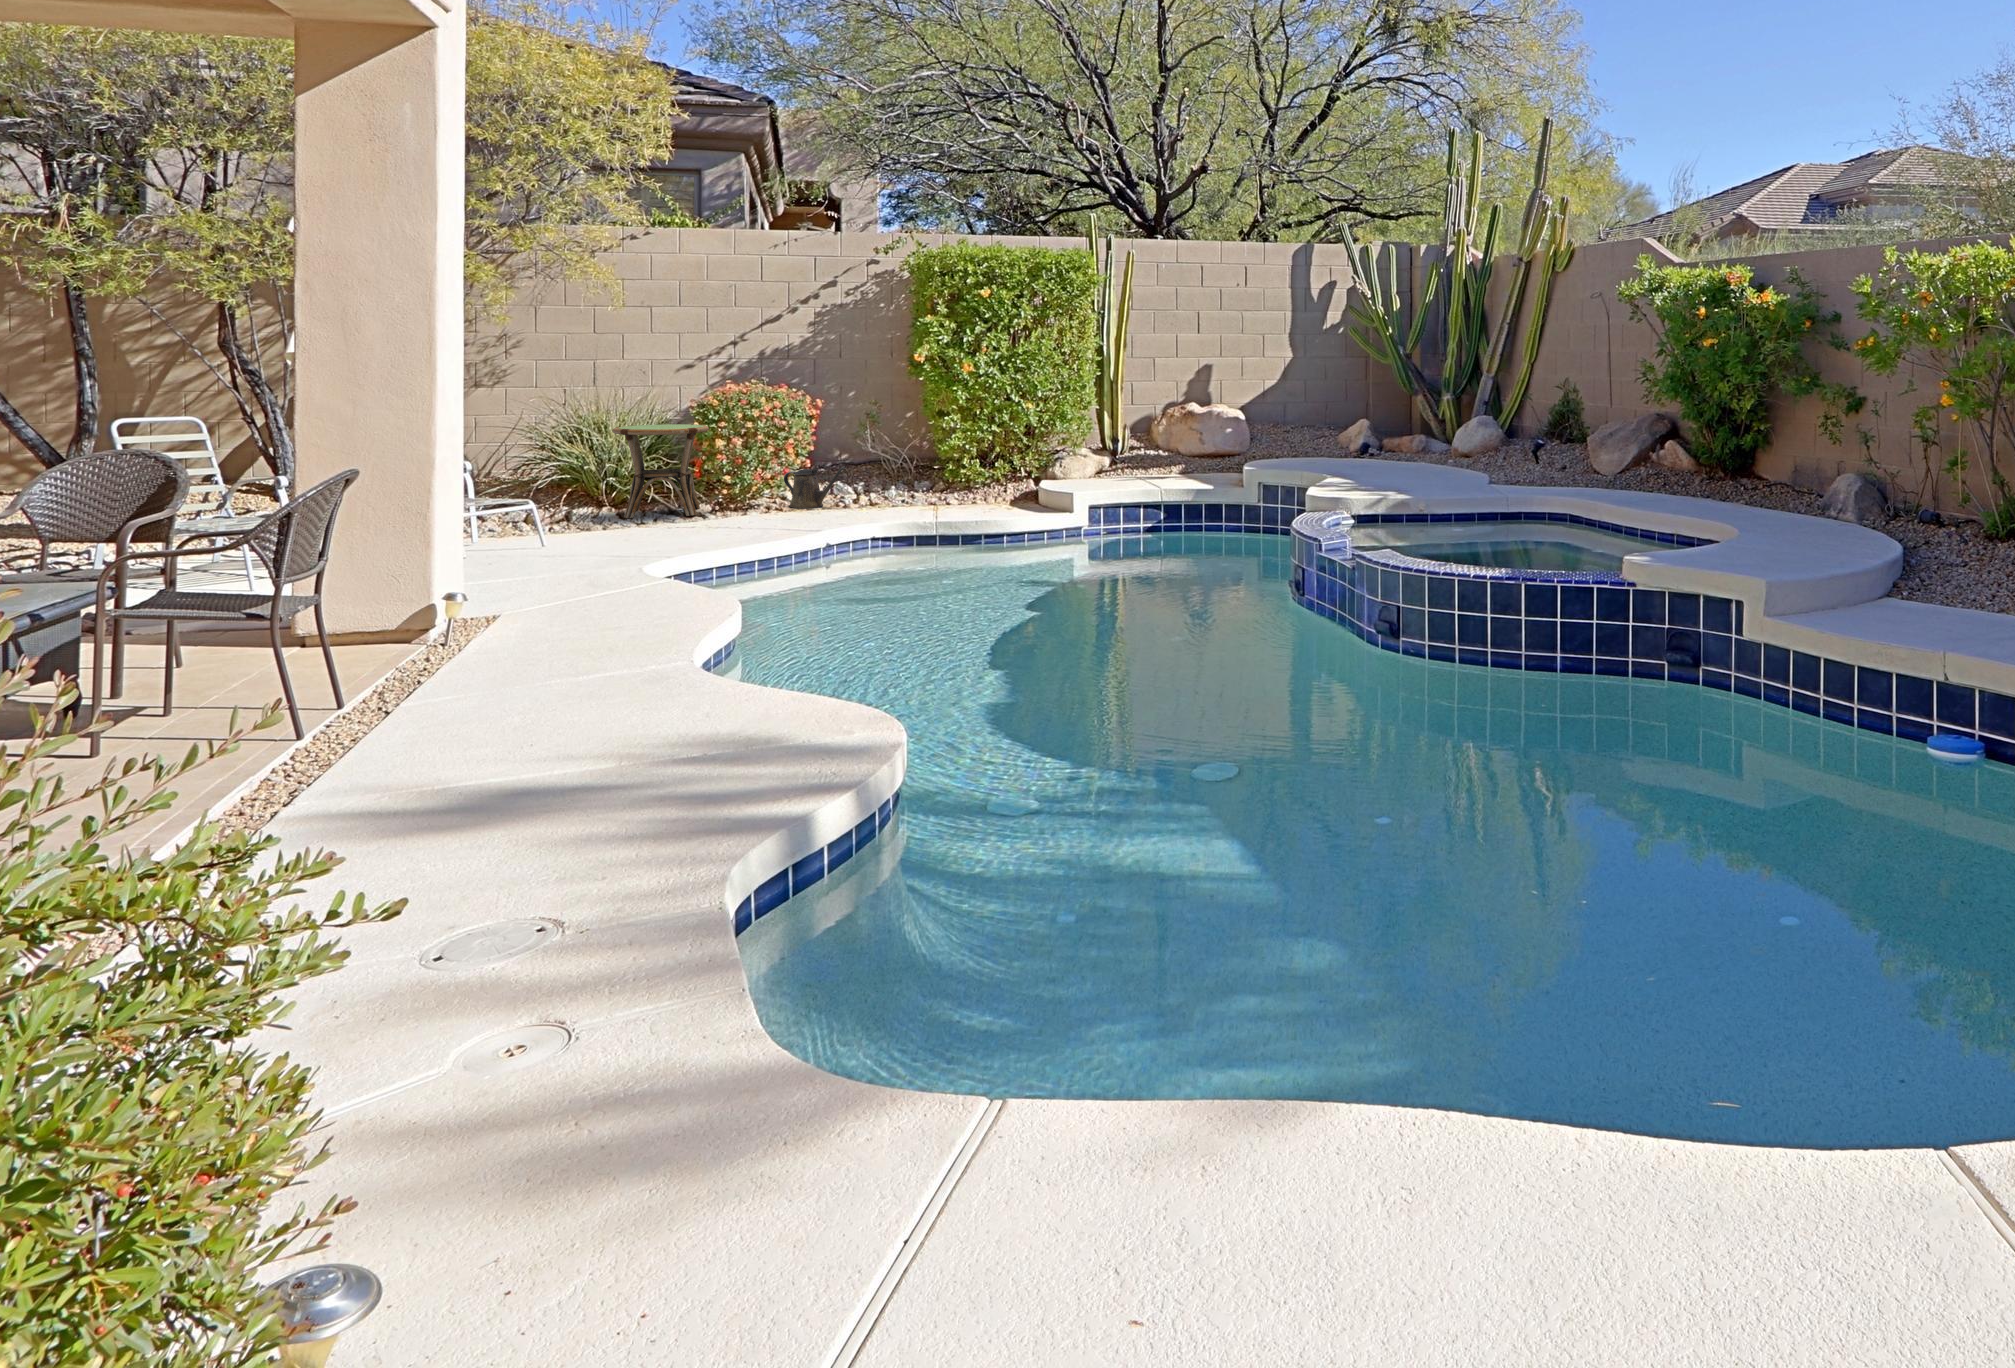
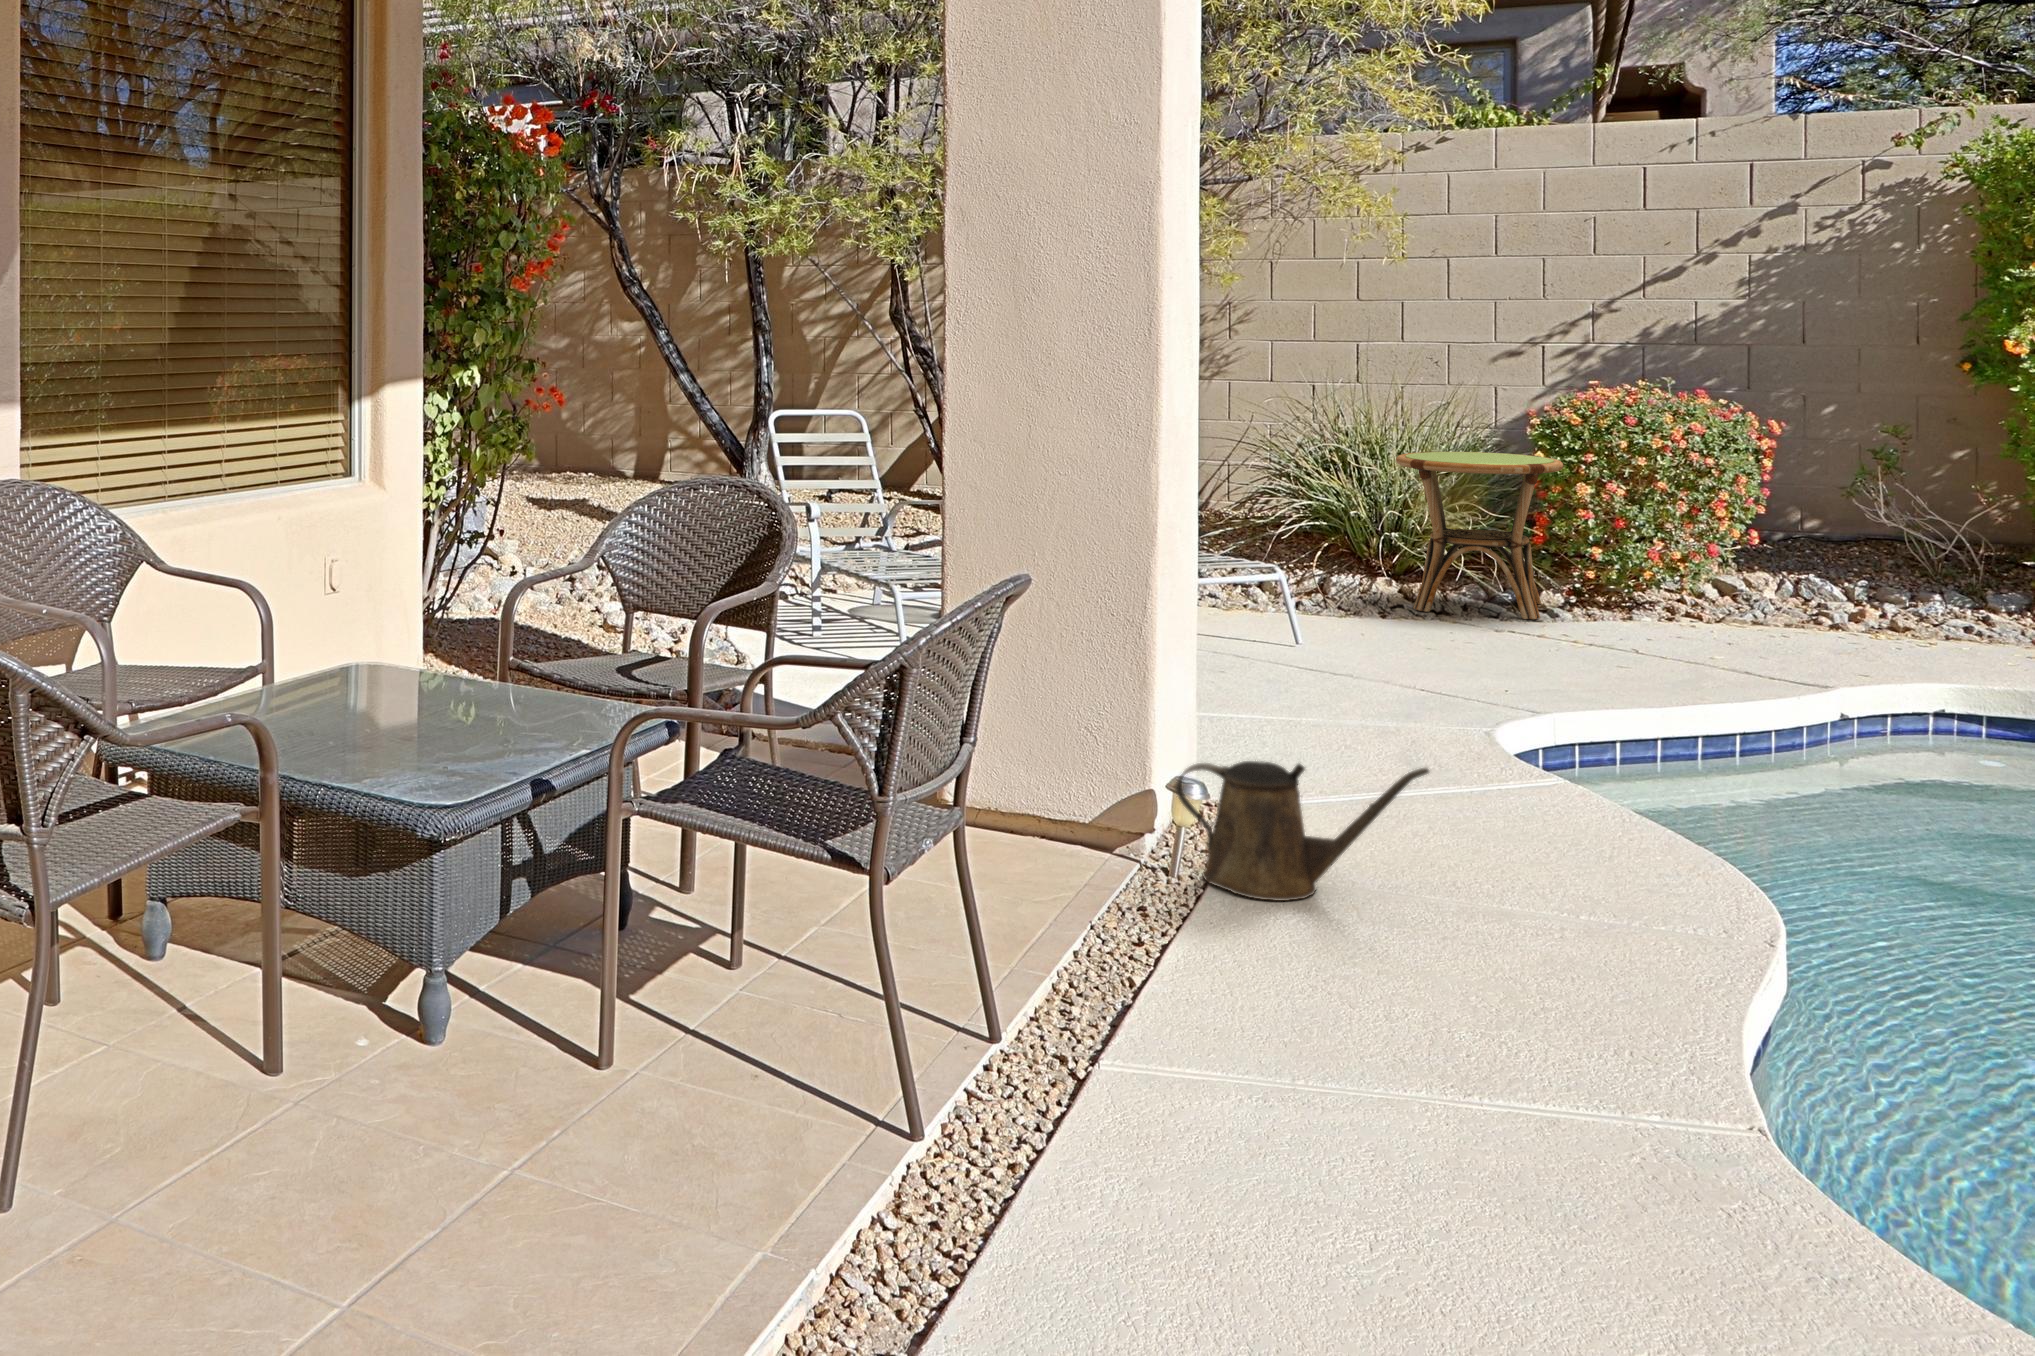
watering can: present [784,466,846,508] -> present [1175,761,1429,901]

